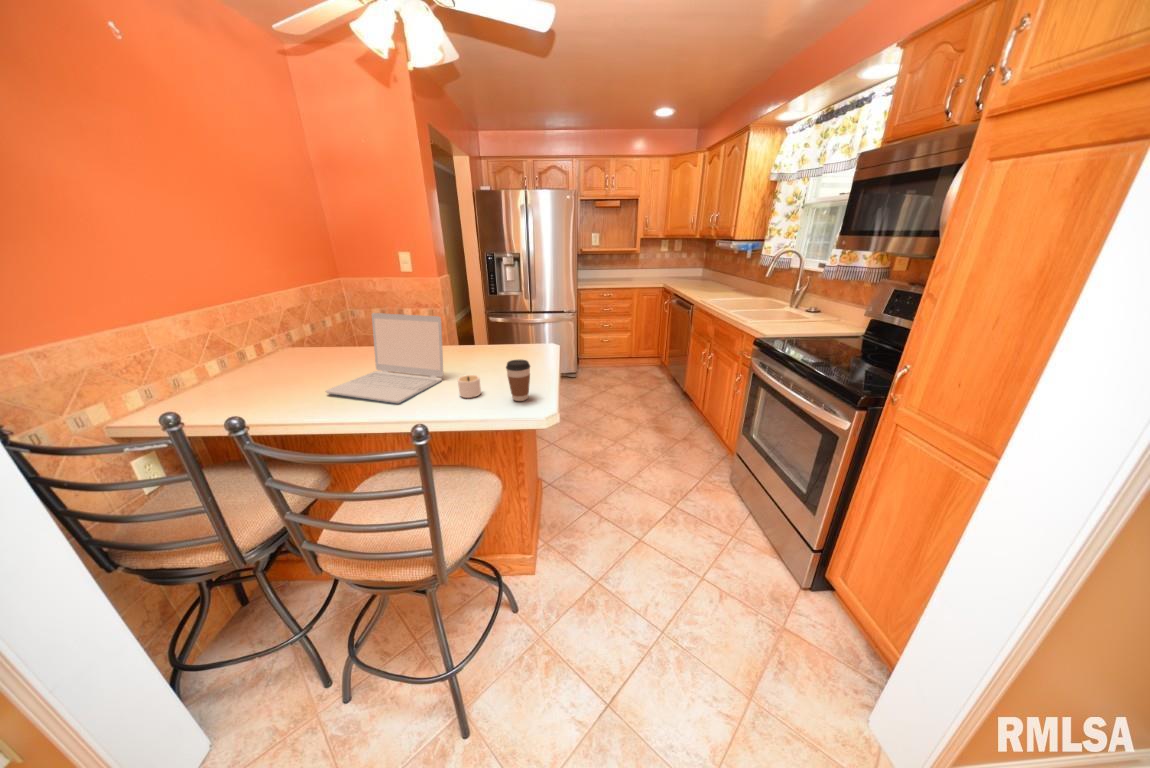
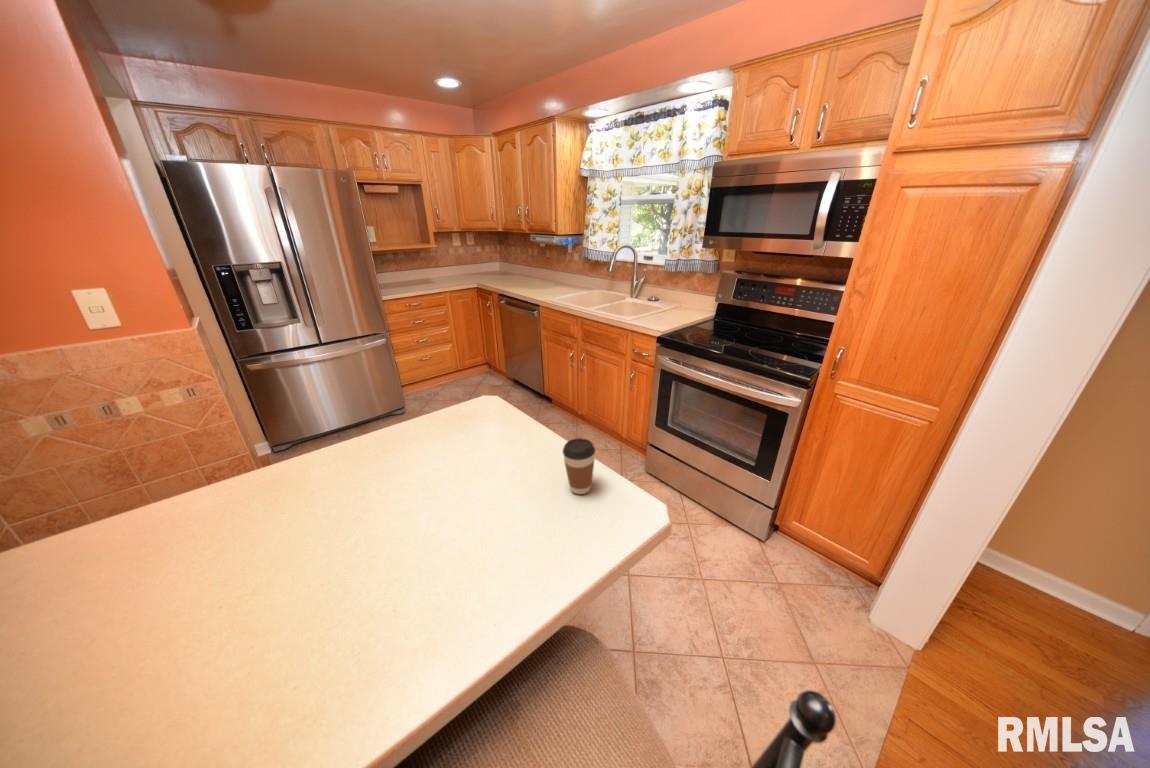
laptop: present [325,313,443,403] -> none [223,413,426,638]
candle: present [458,375,481,398] -> none [489,482,535,521]

